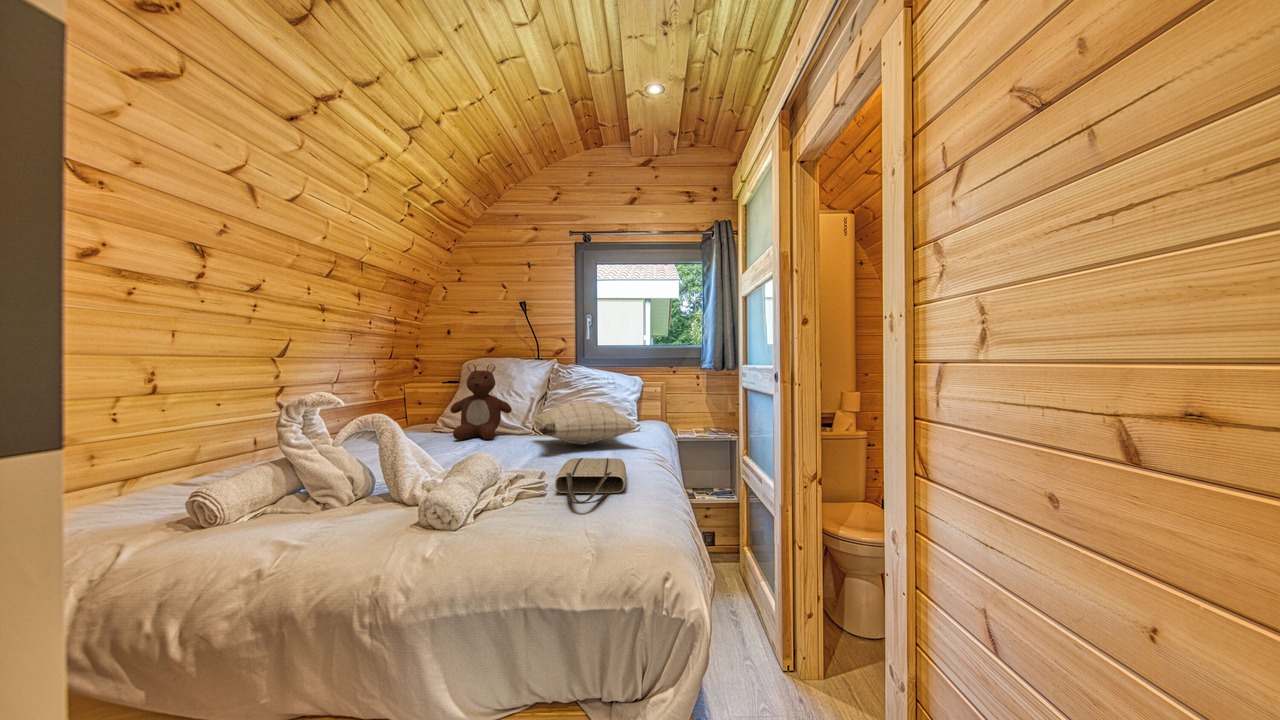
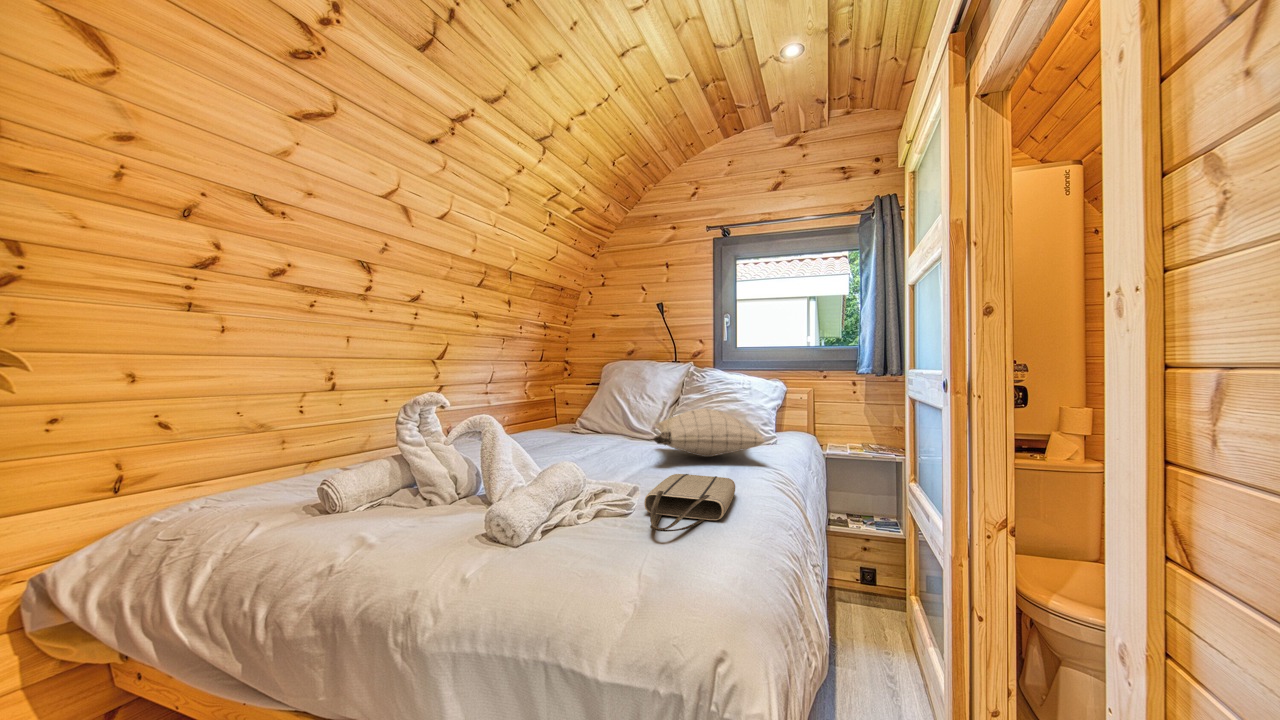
teddy bear: present [450,364,512,440] -> none [581,367,640,445]

